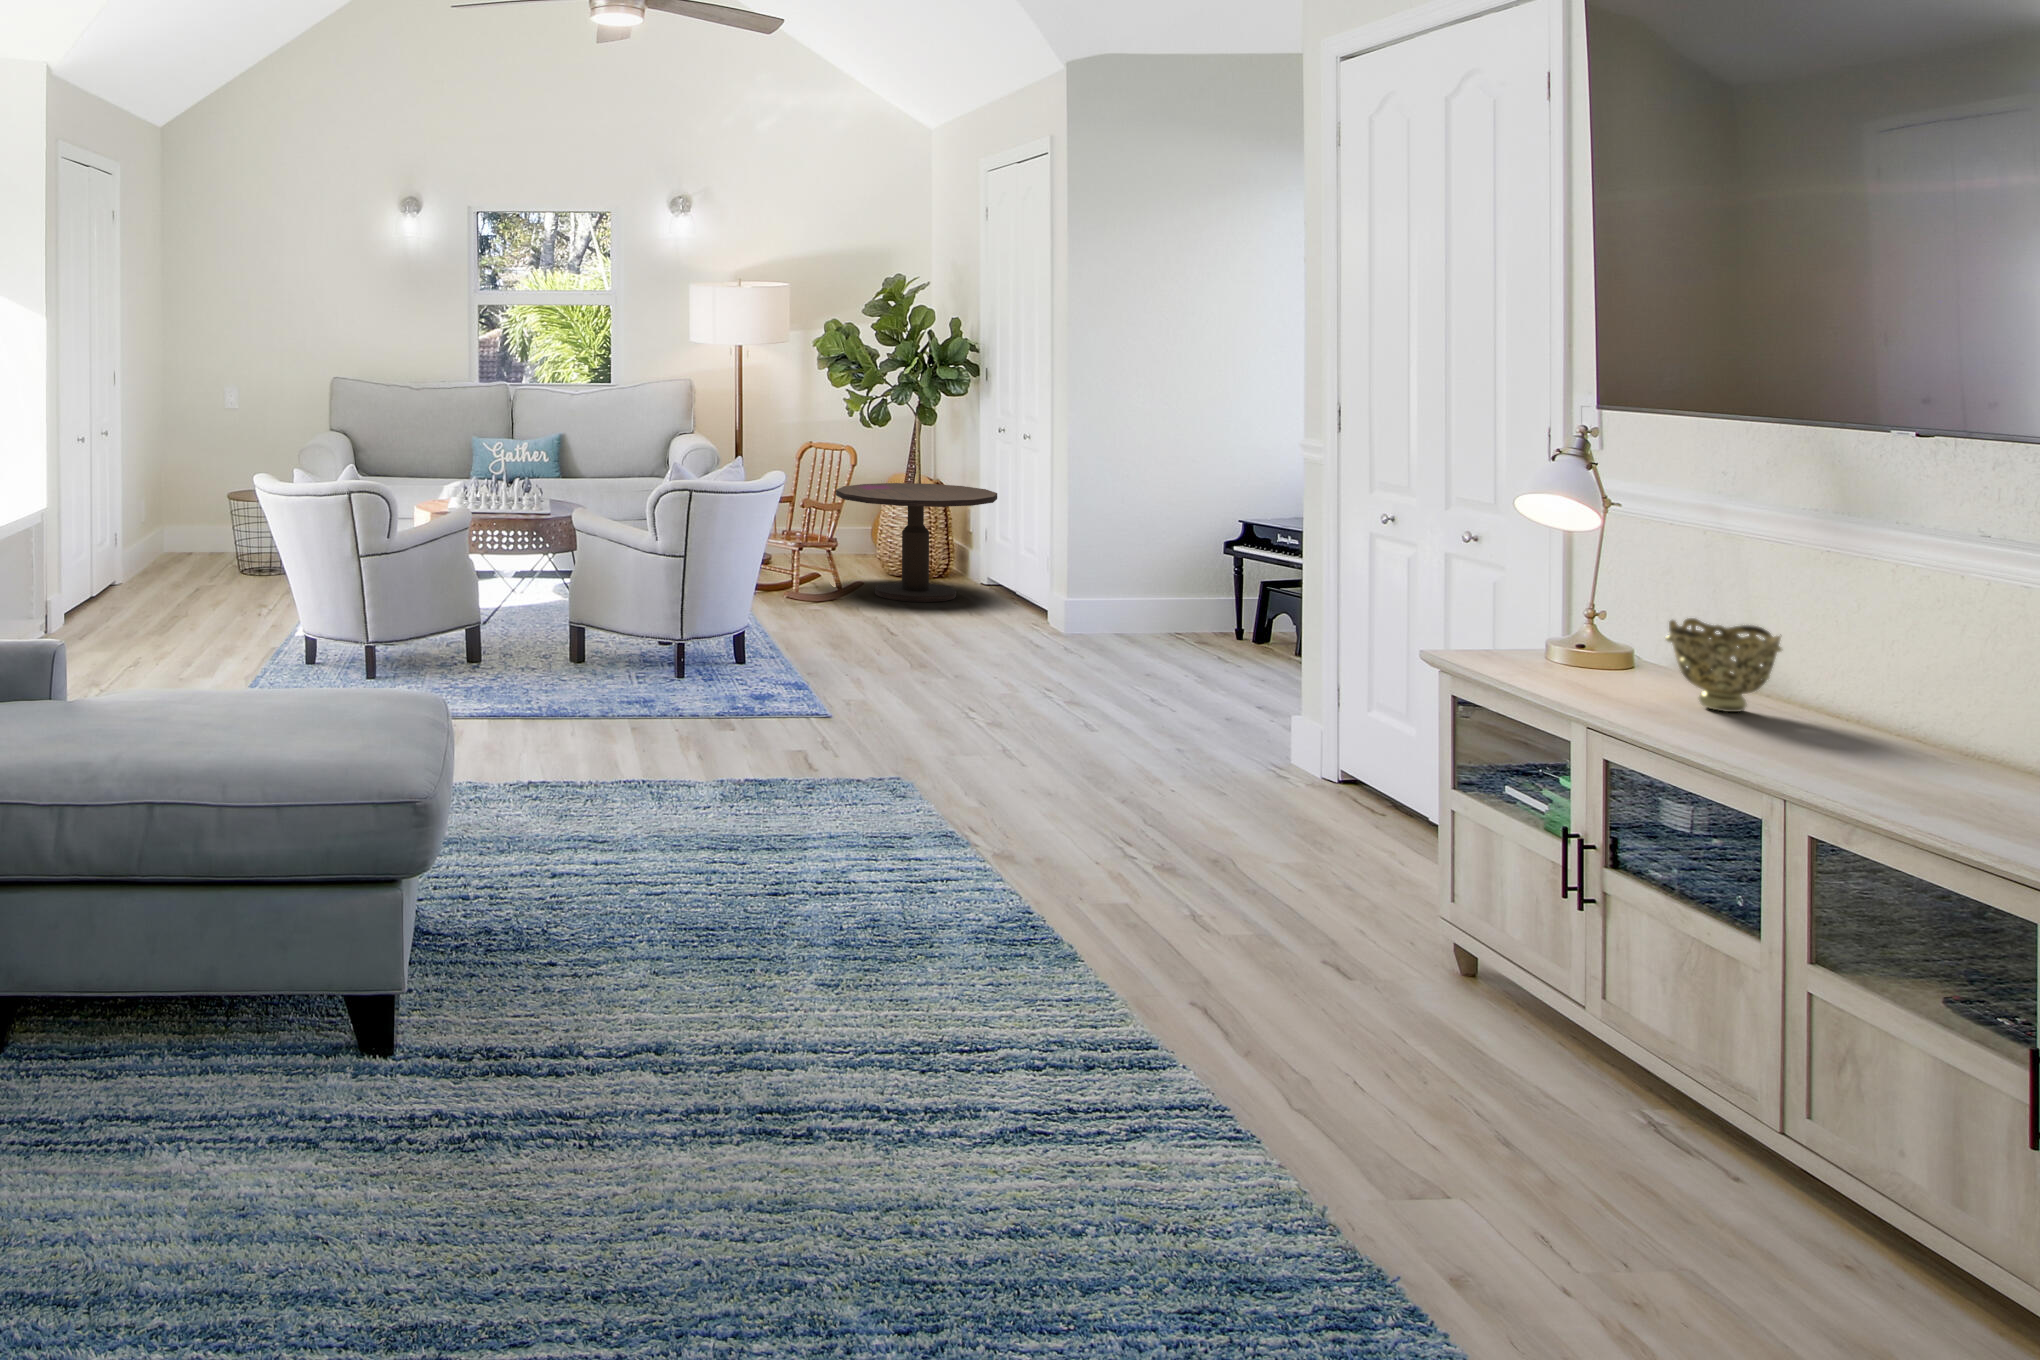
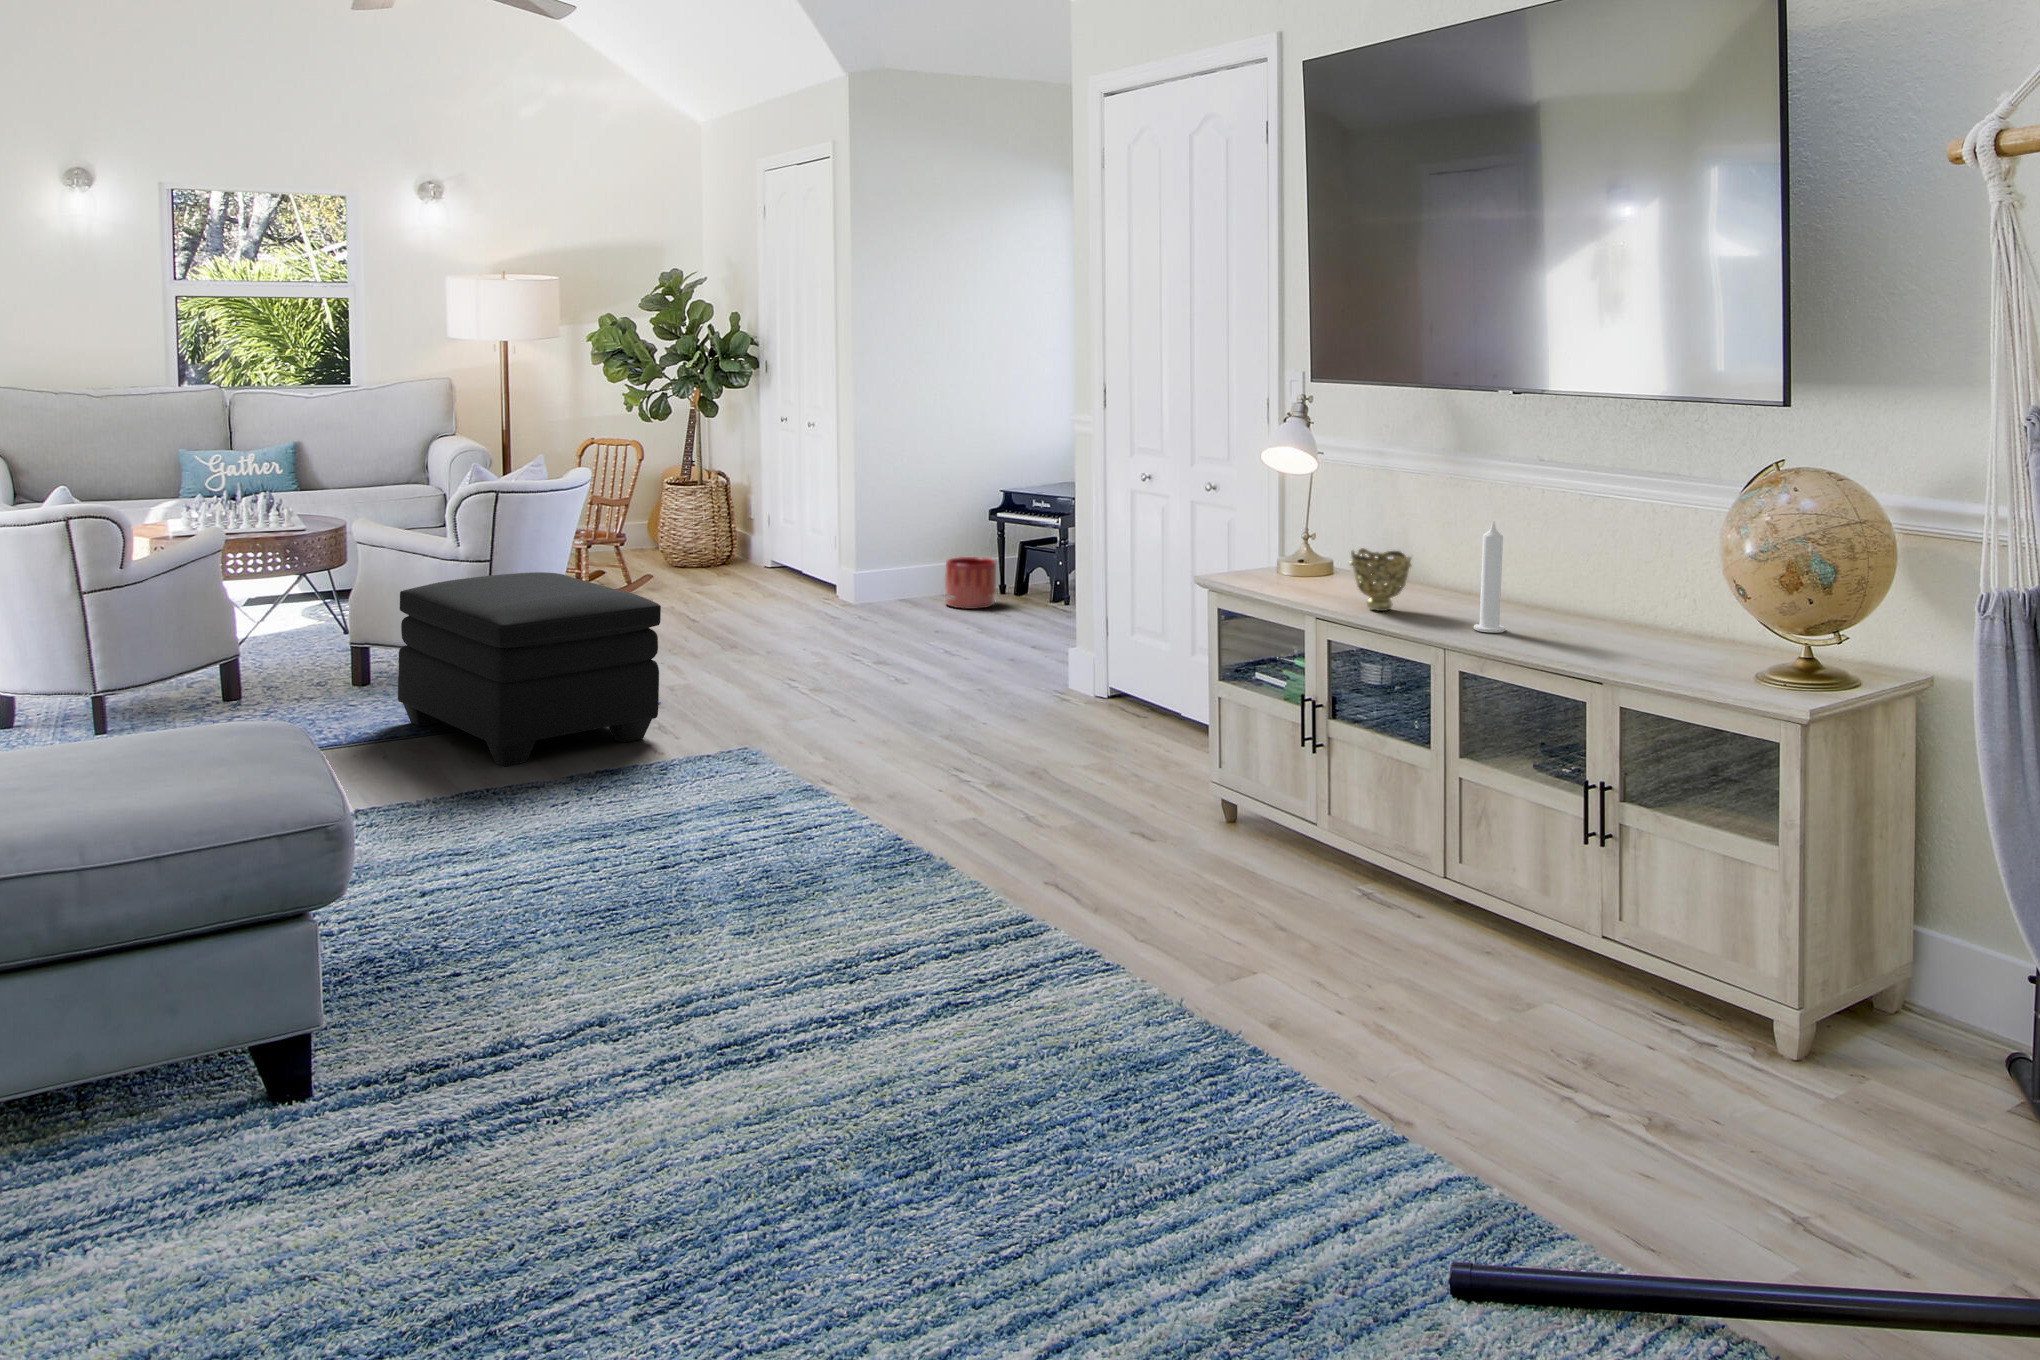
side table: present [836,483,997,602] -> none [622,472,786,591]
ottoman: none [601,574,817,757] -> present [398,572,661,766]
planter: none [1168,587,1230,646] -> present [945,557,997,609]
candle: none [1897,593,1964,770] -> present [1474,521,1505,633]

